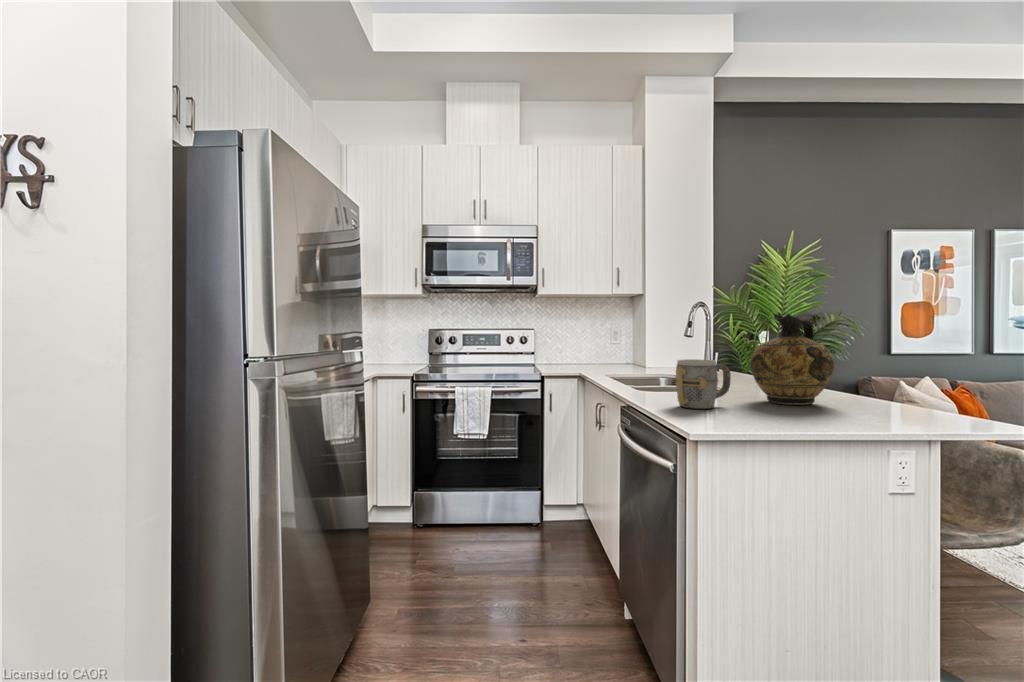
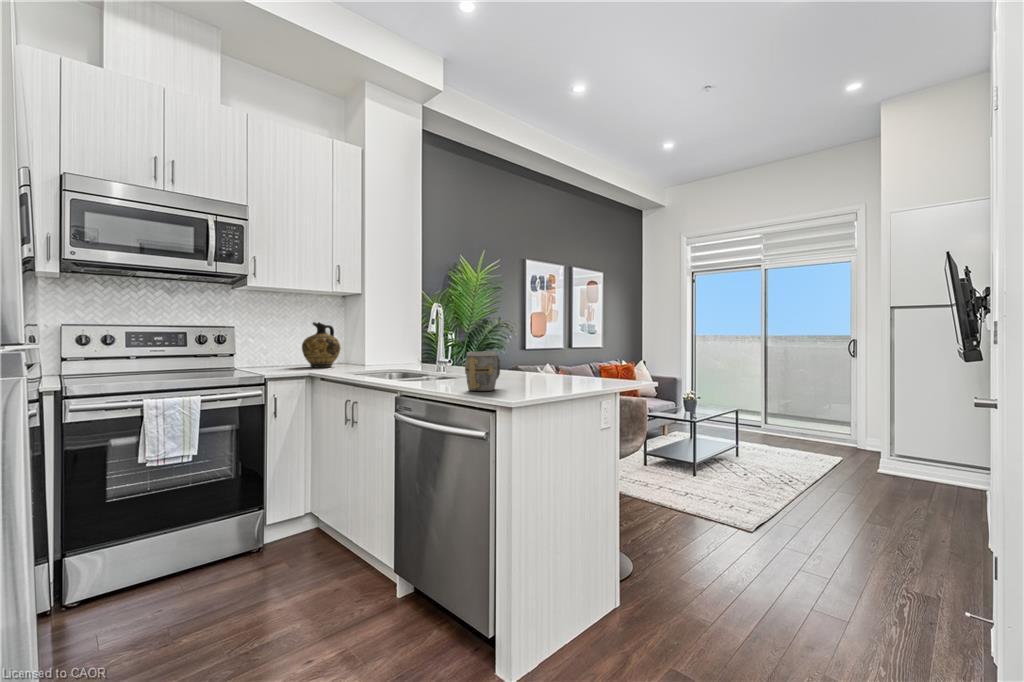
ceramic jug: present [750,314,834,405] -> present [302,322,341,367]

